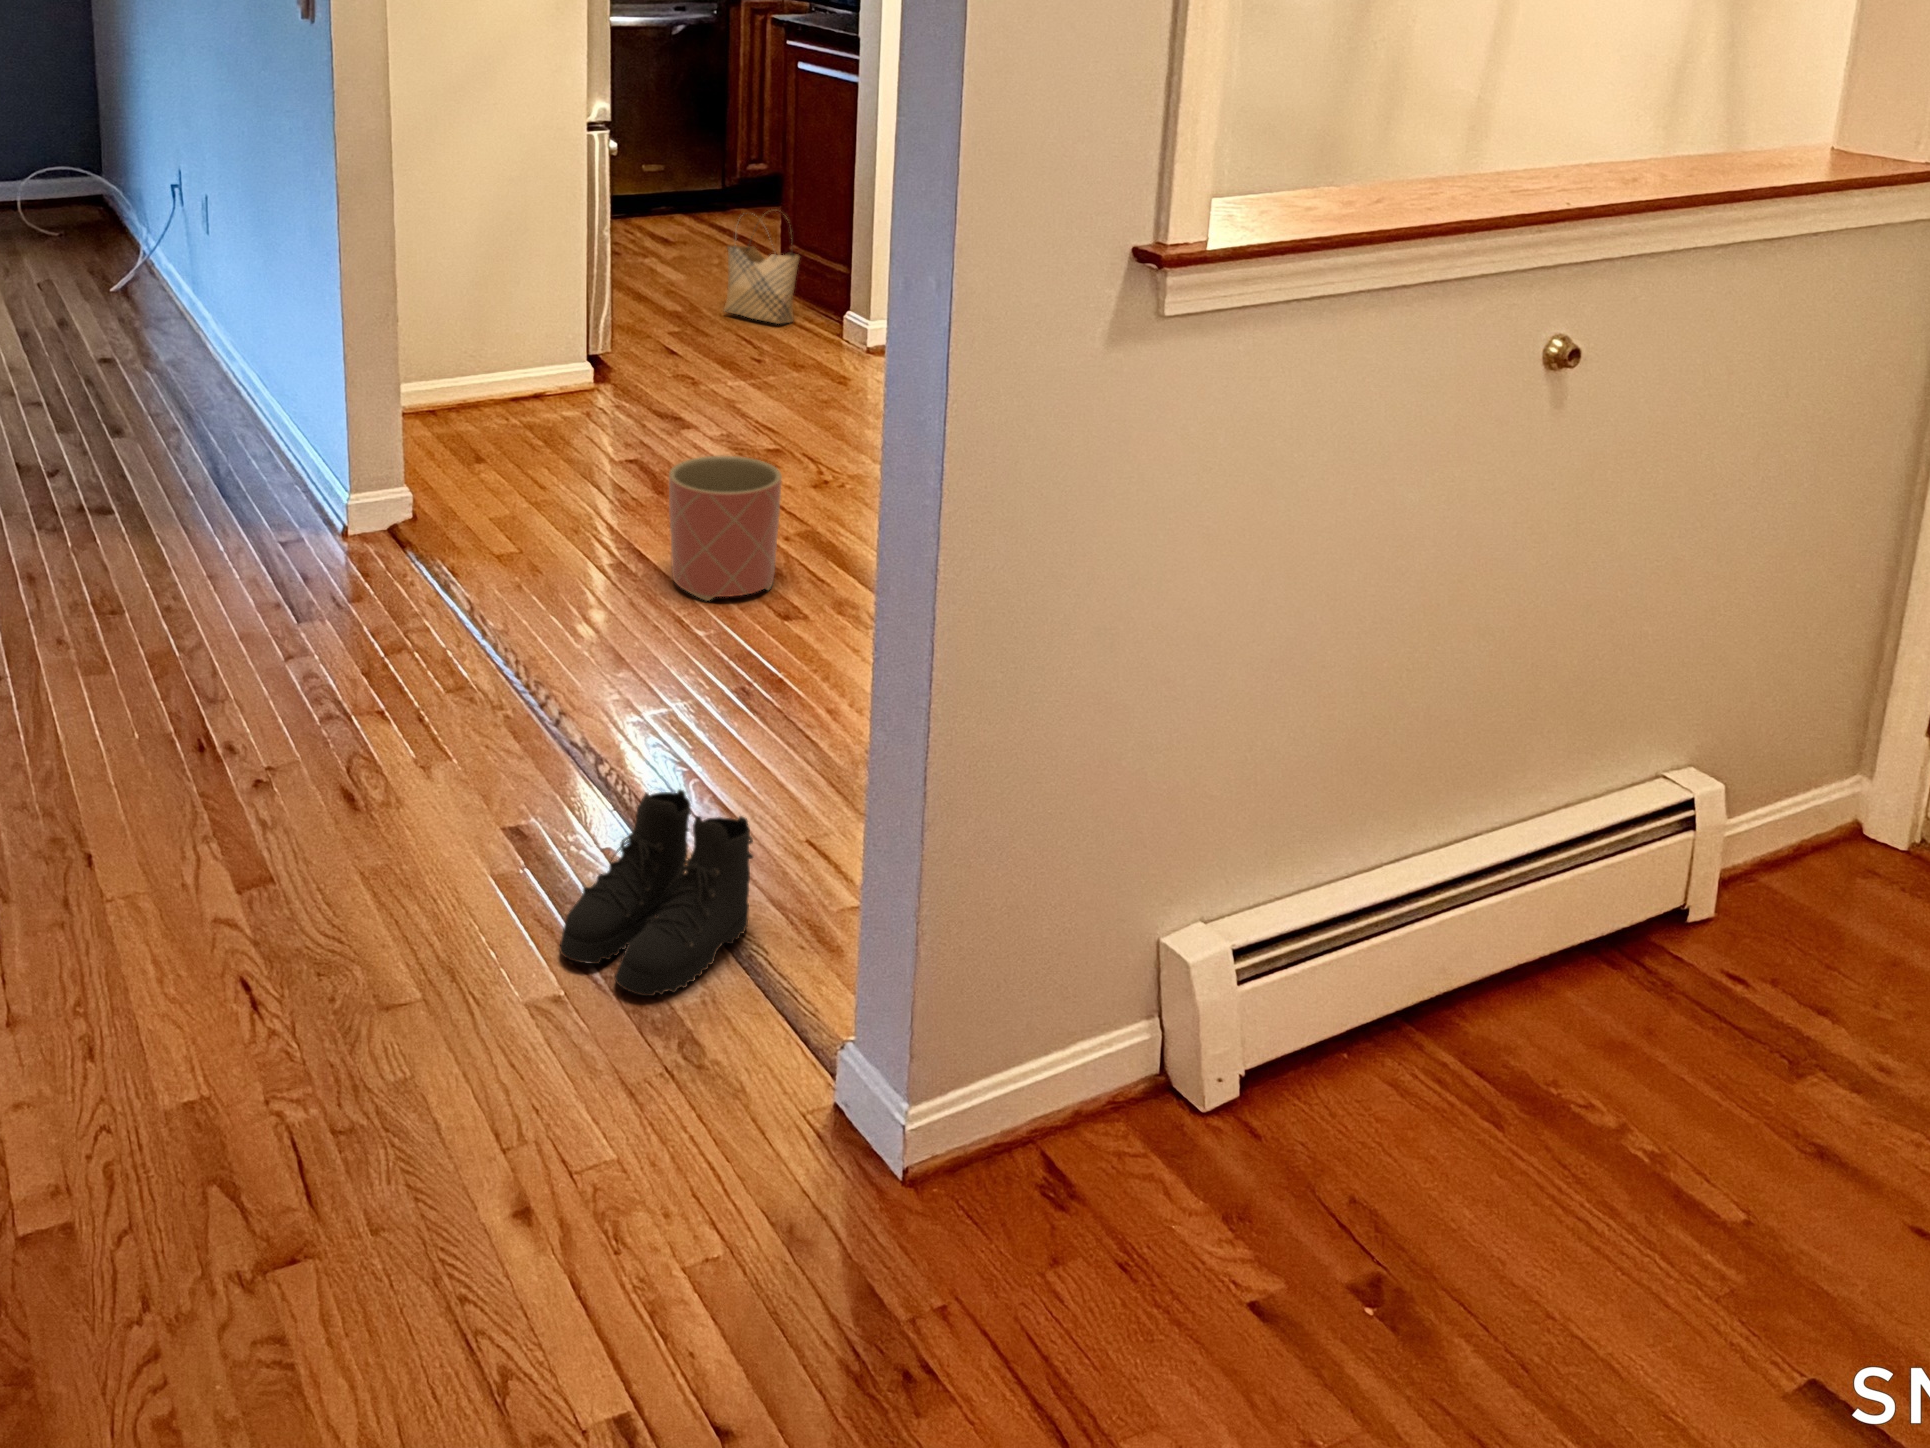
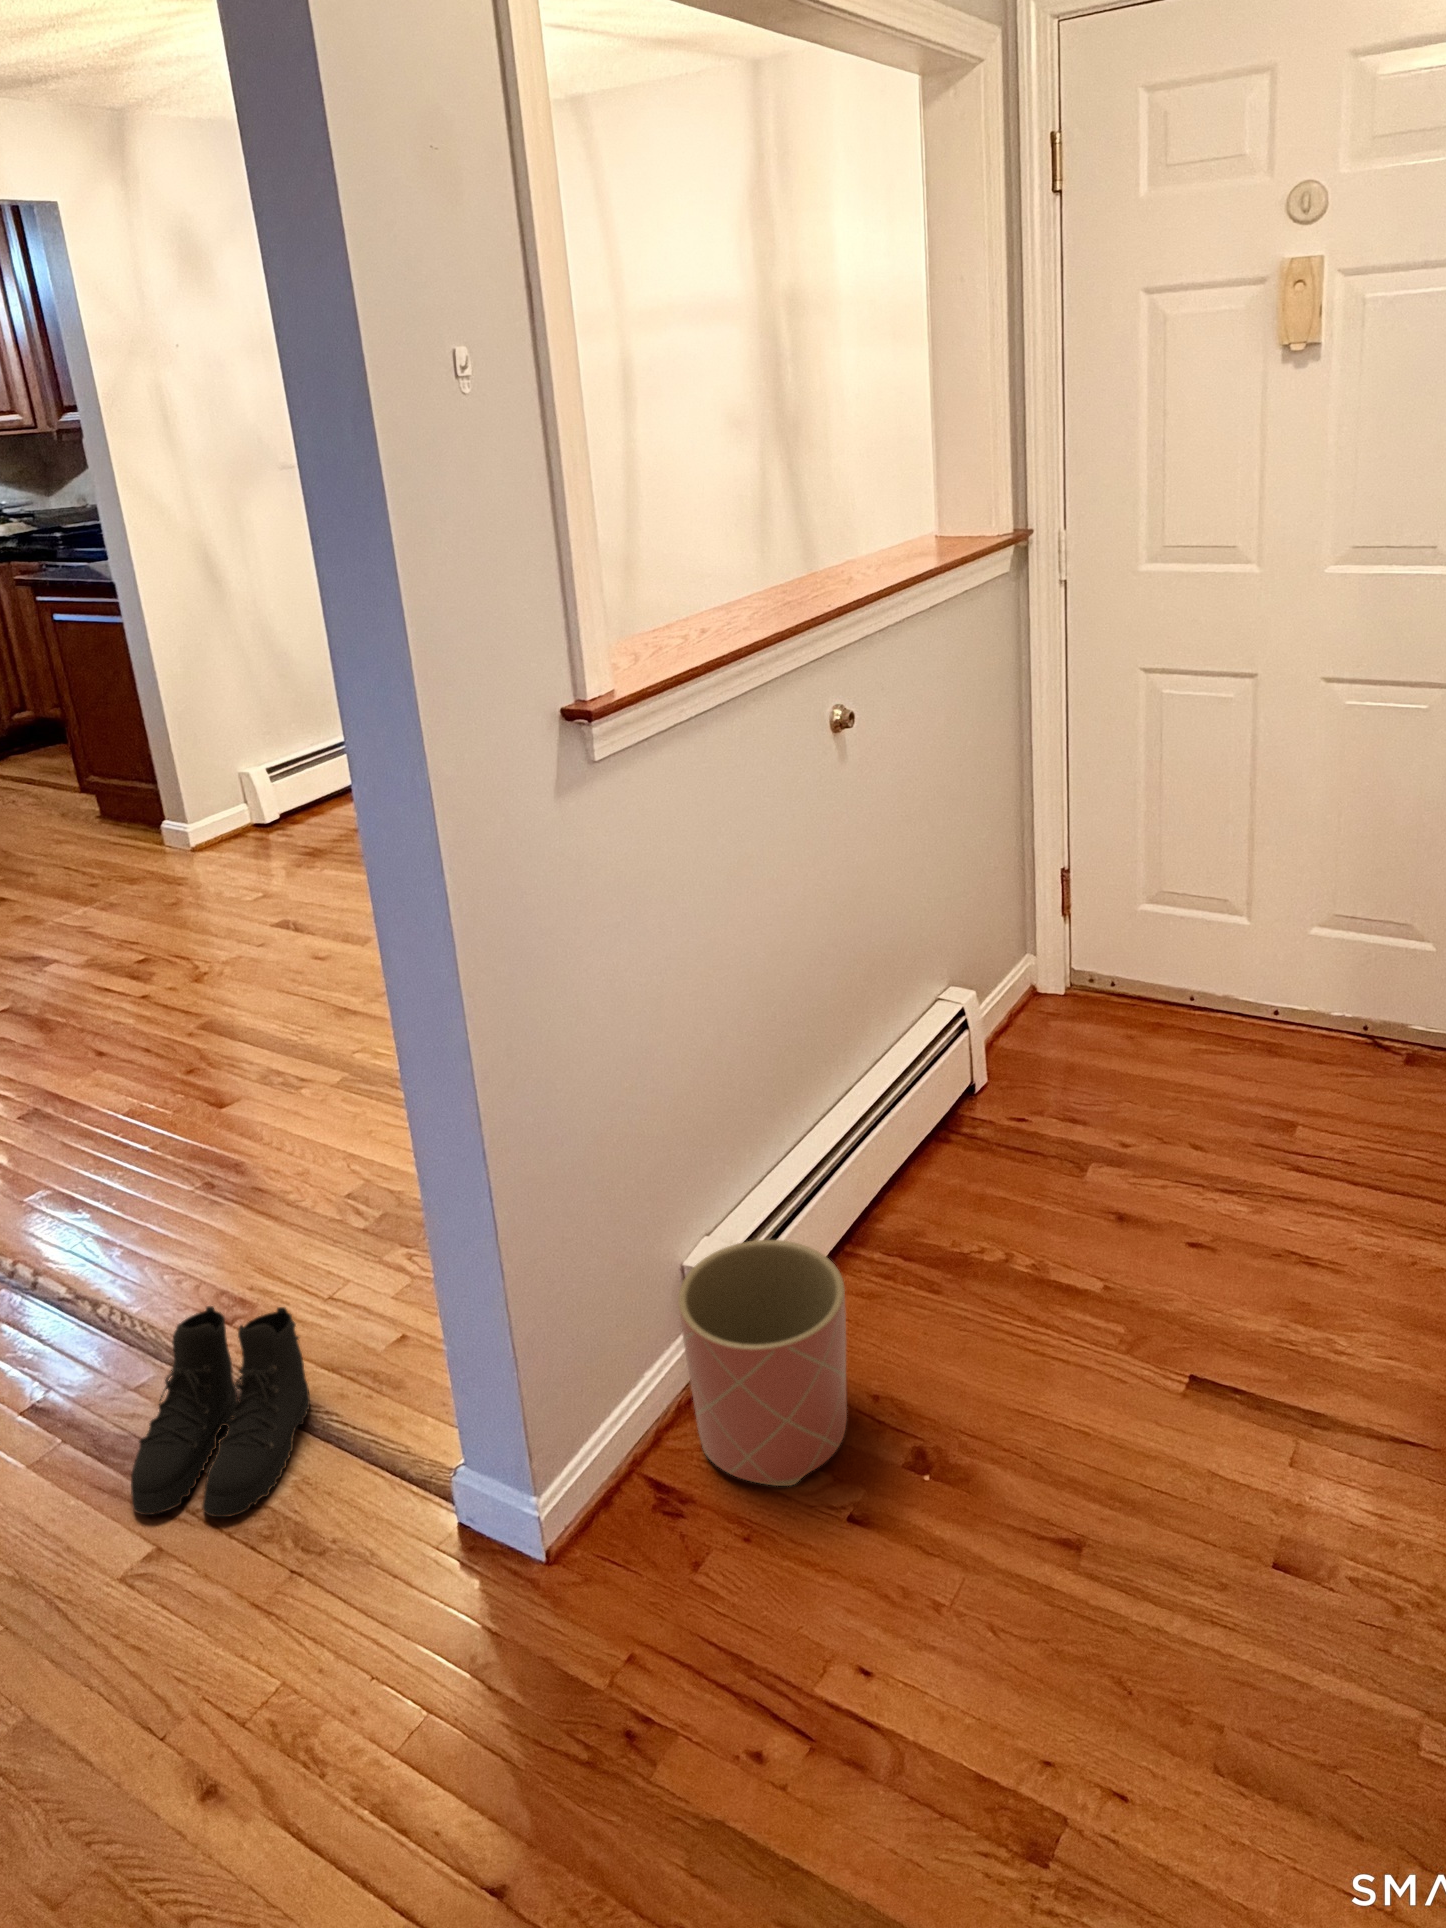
woven basket: present [724,213,800,324] -> none [28,748,113,850]
planter: present [669,456,782,601] -> present [678,1240,847,1486]

